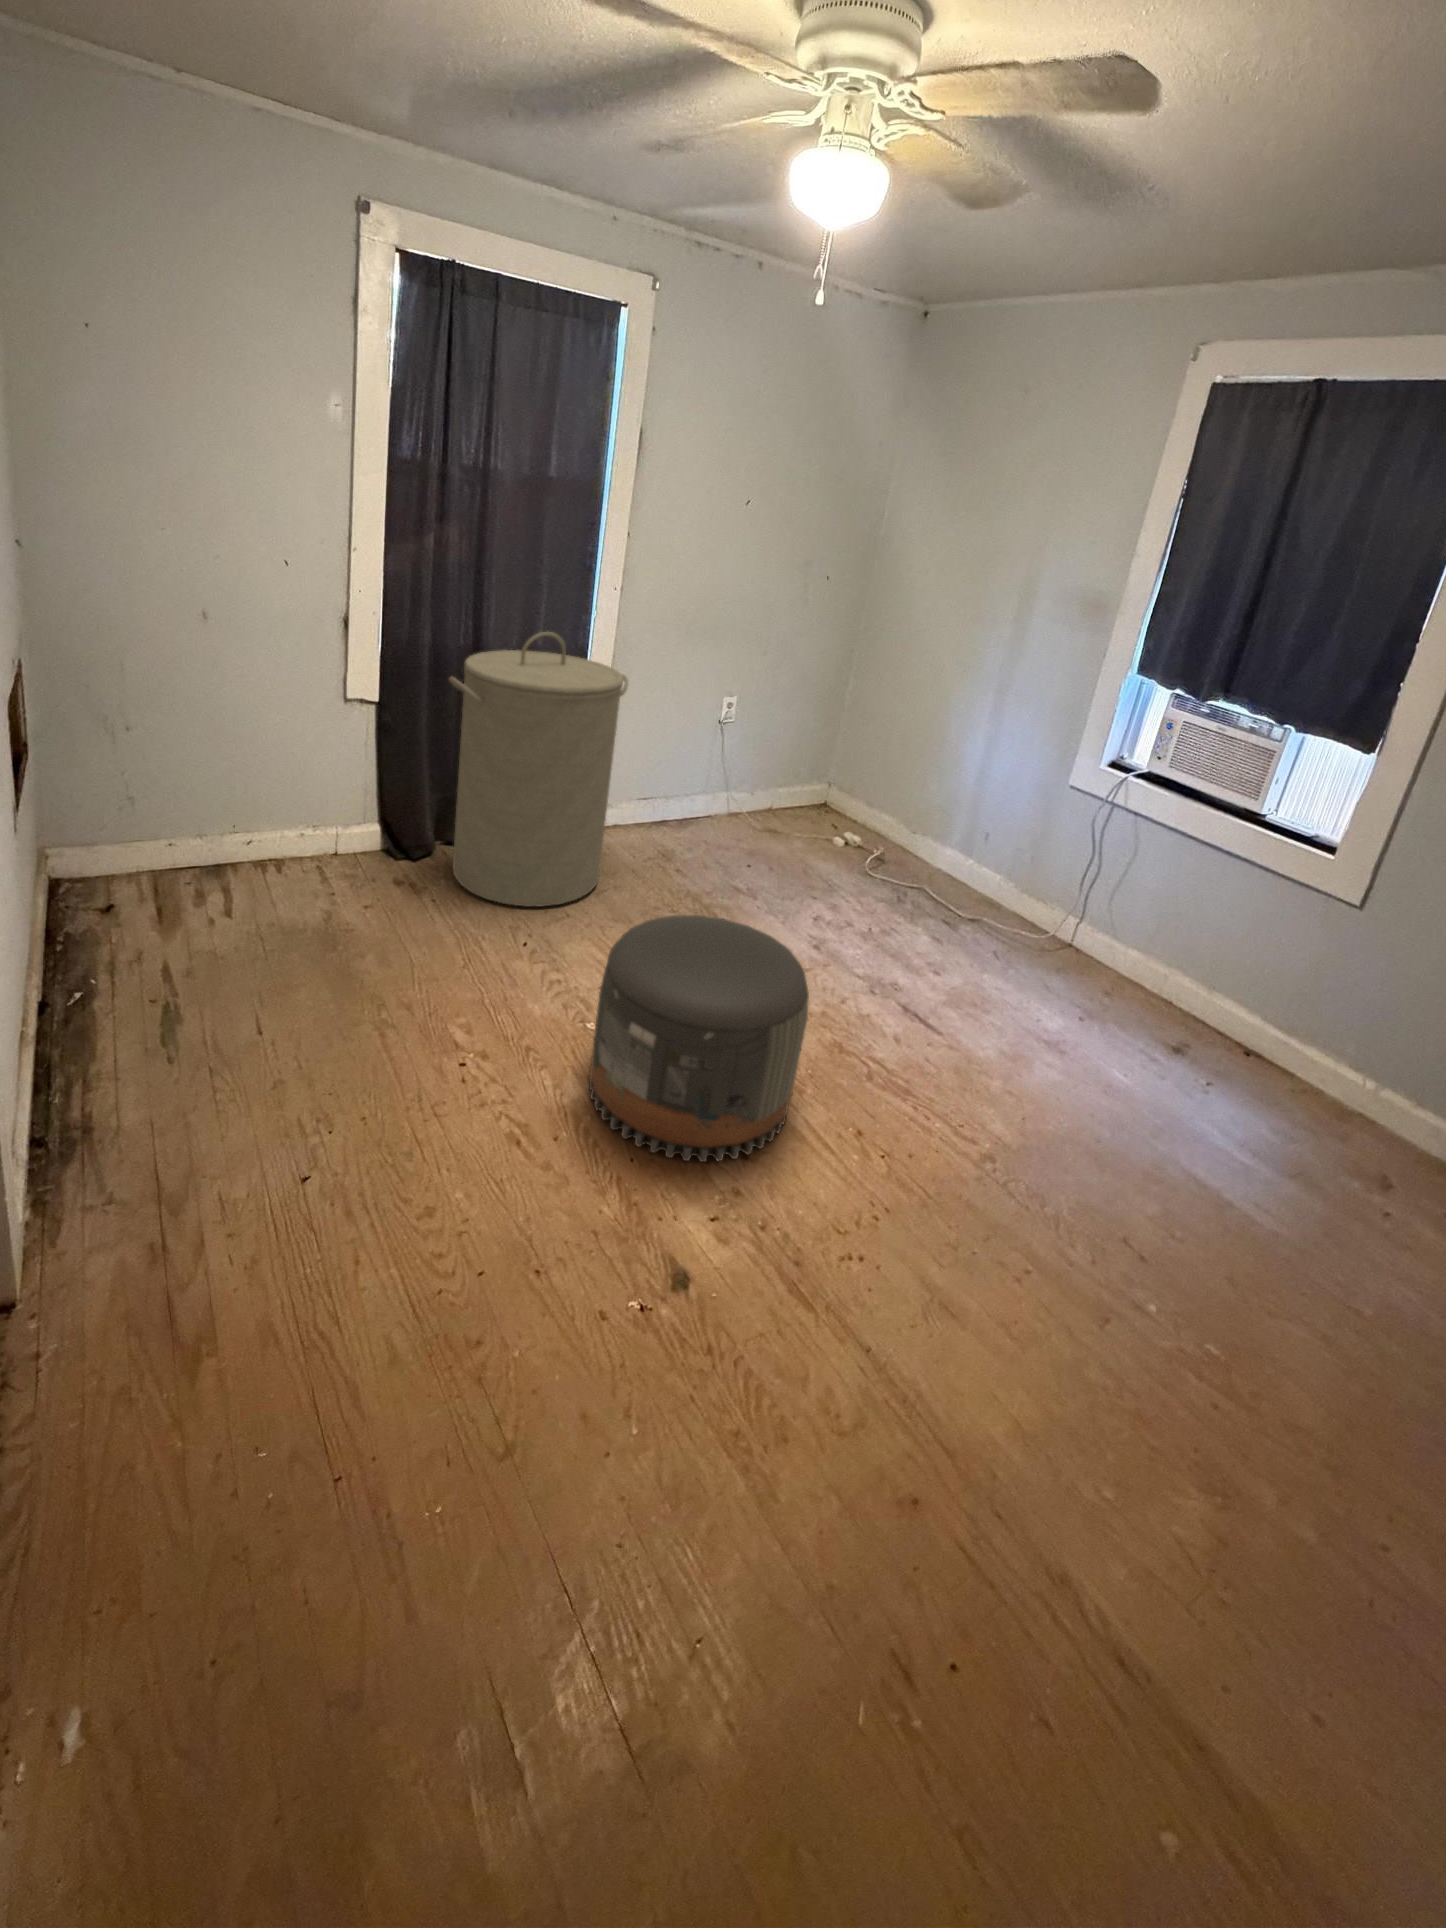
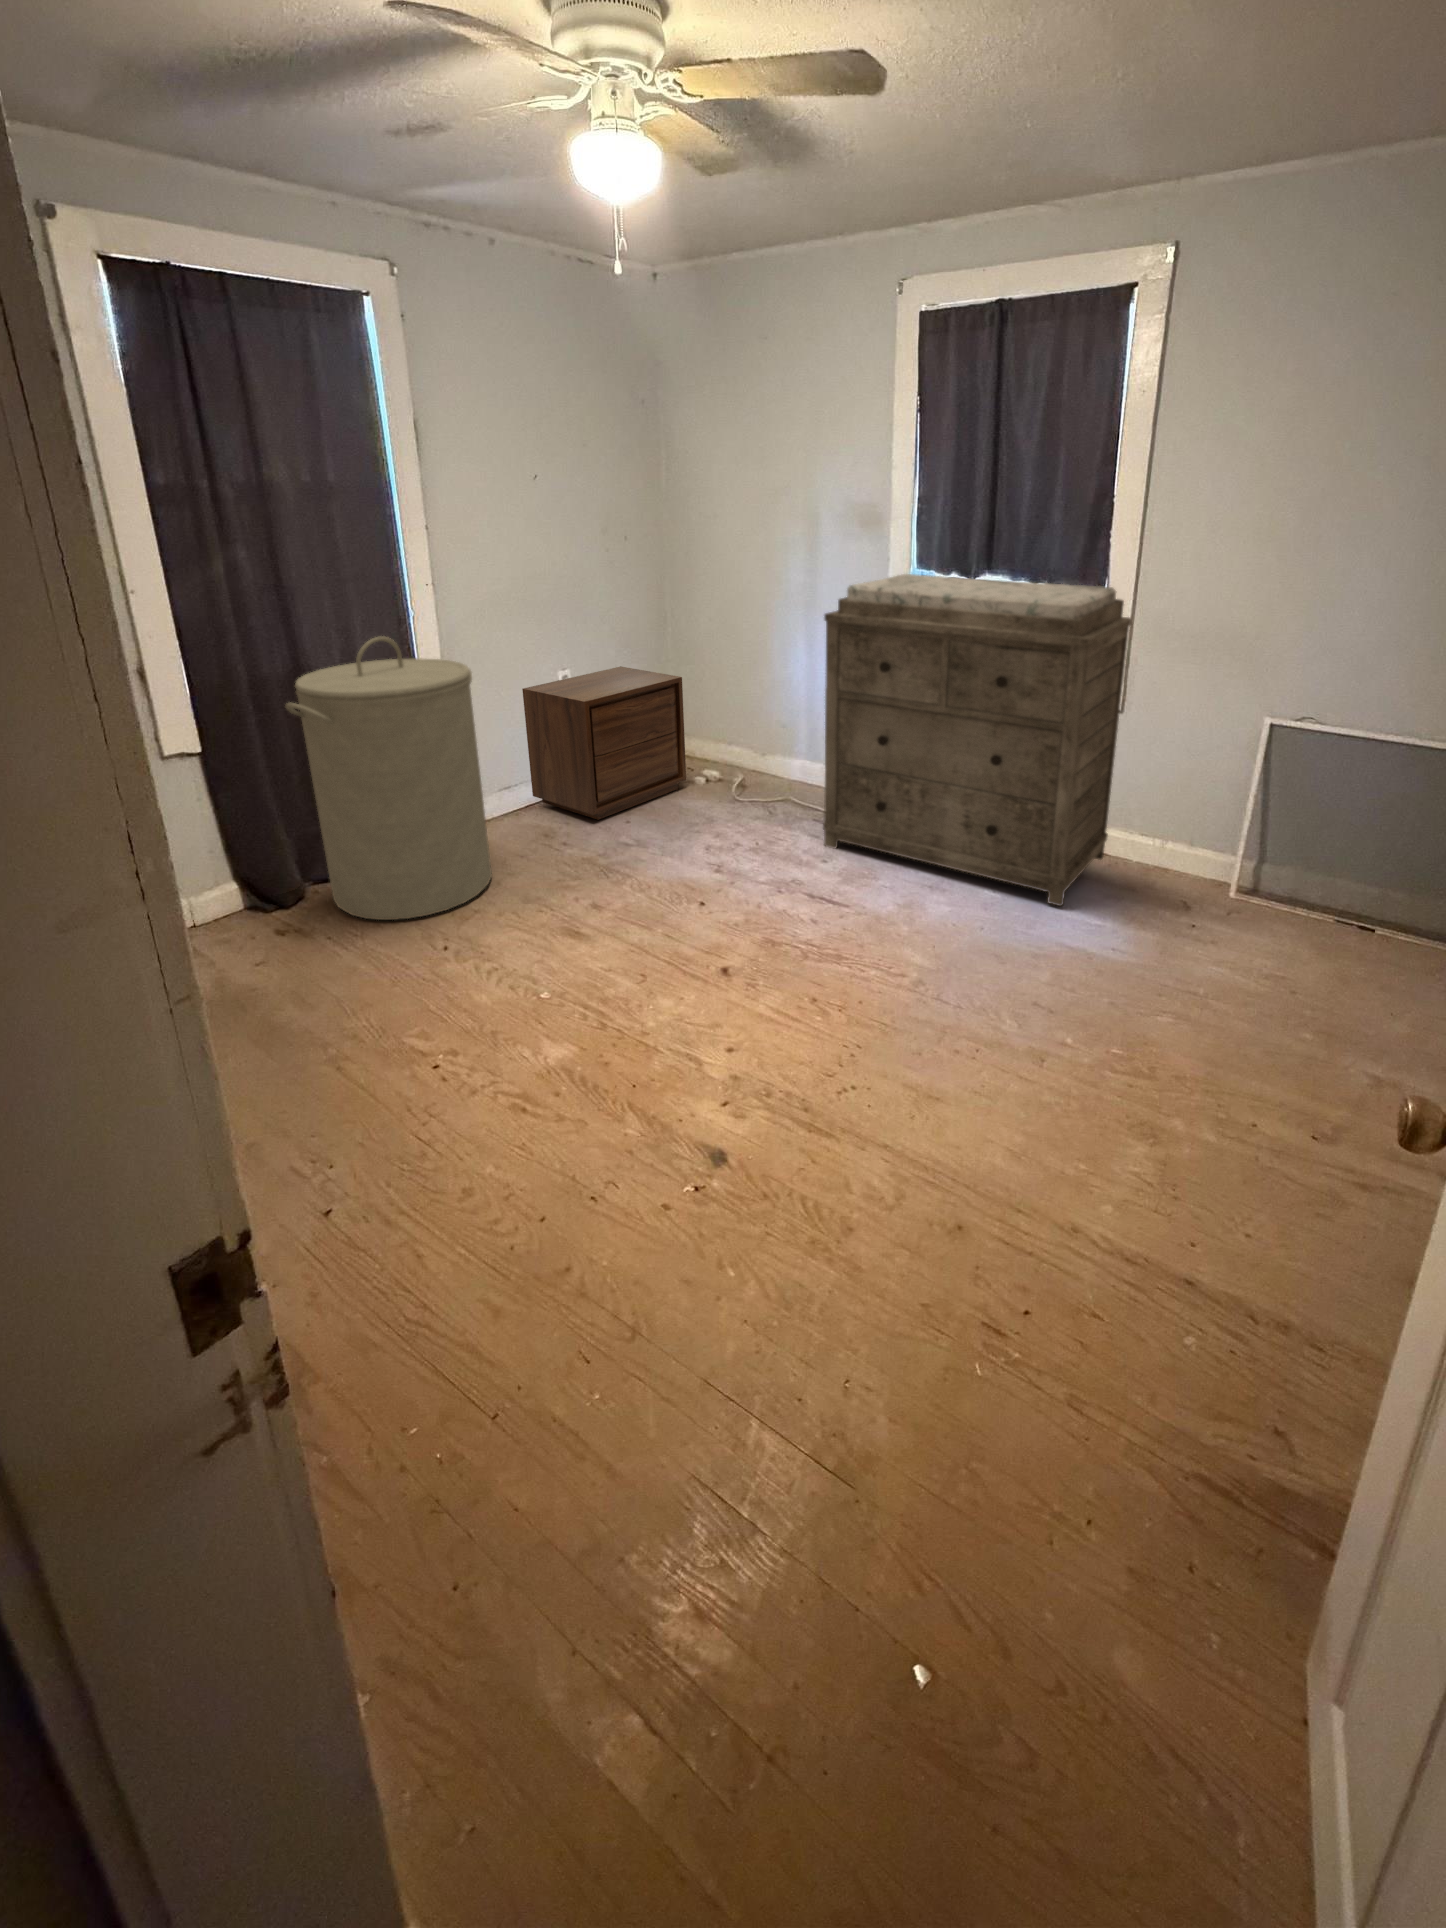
dresser: none [943,677,1403,1121] -> present [823,574,1132,906]
nightstand: none [669,706,846,855] -> present [522,666,686,820]
pouf: present [589,915,809,1162] -> none [556,856,753,1074]

